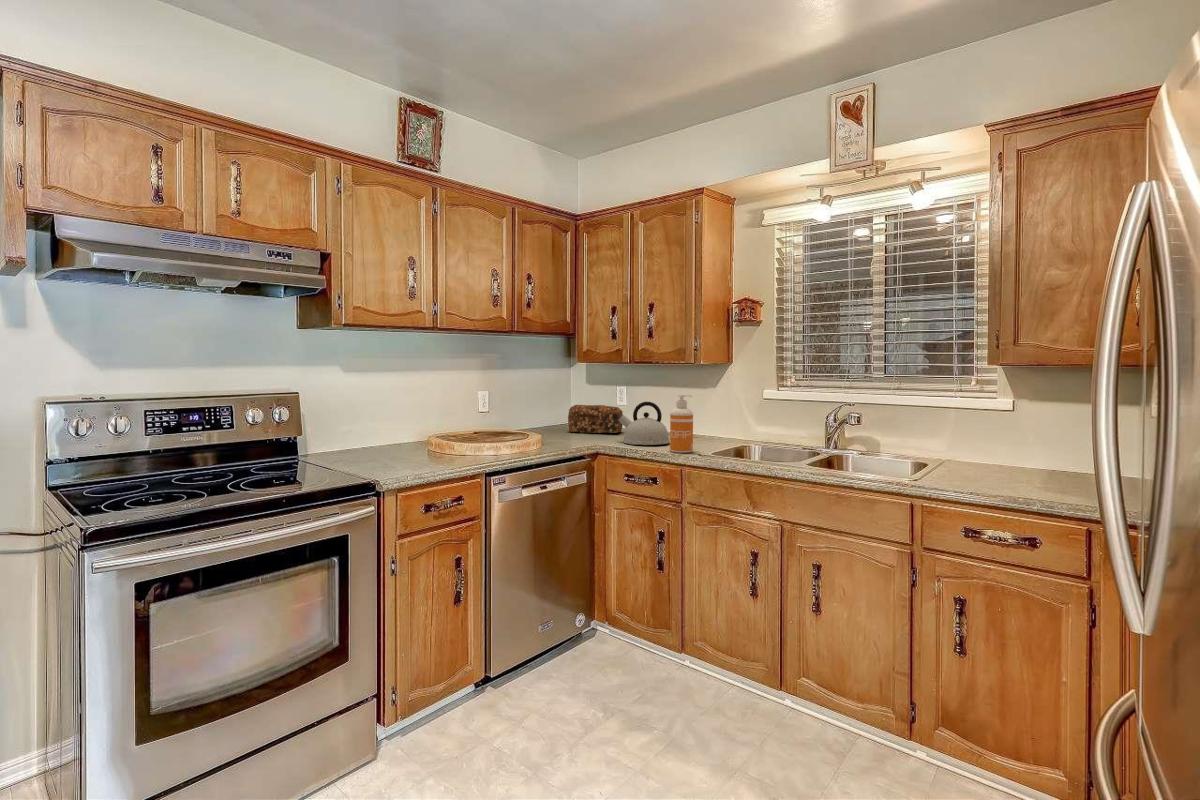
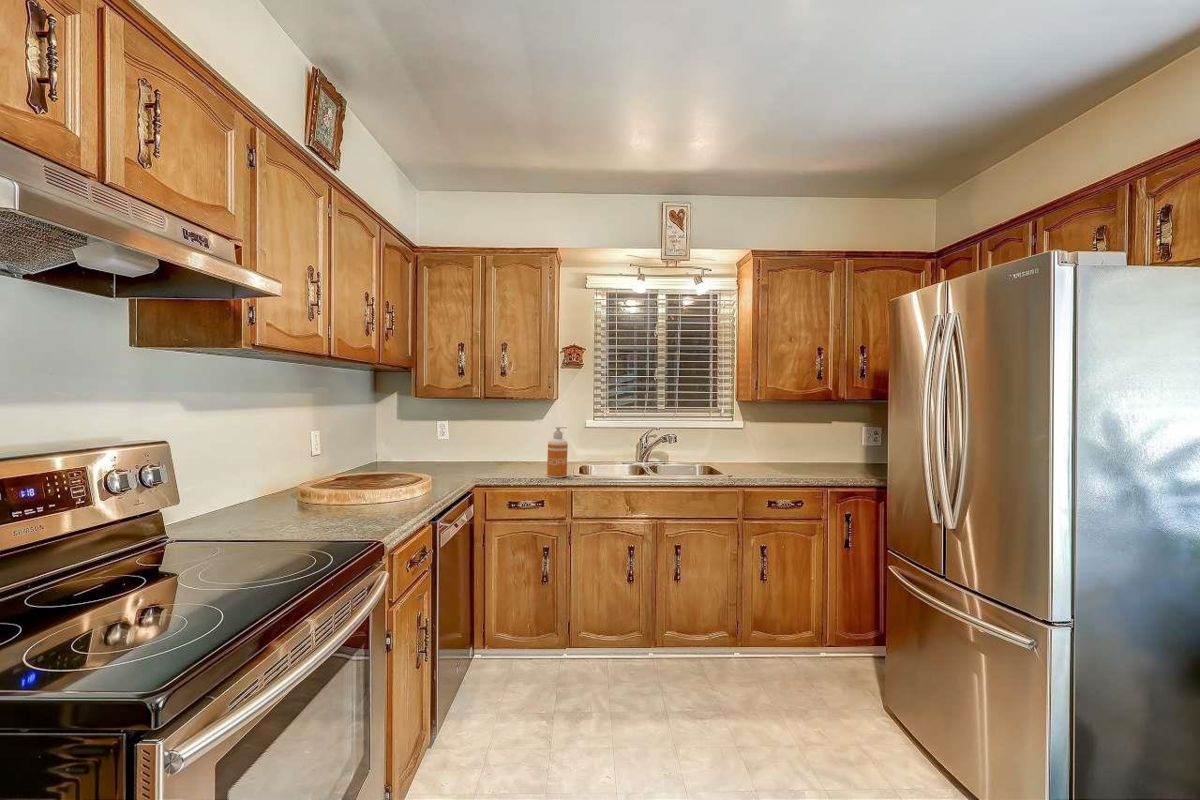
kettle: present [619,402,670,445] -> none [483,432,530,473]
bread loaf: present [568,405,623,433] -> none [406,435,462,464]

